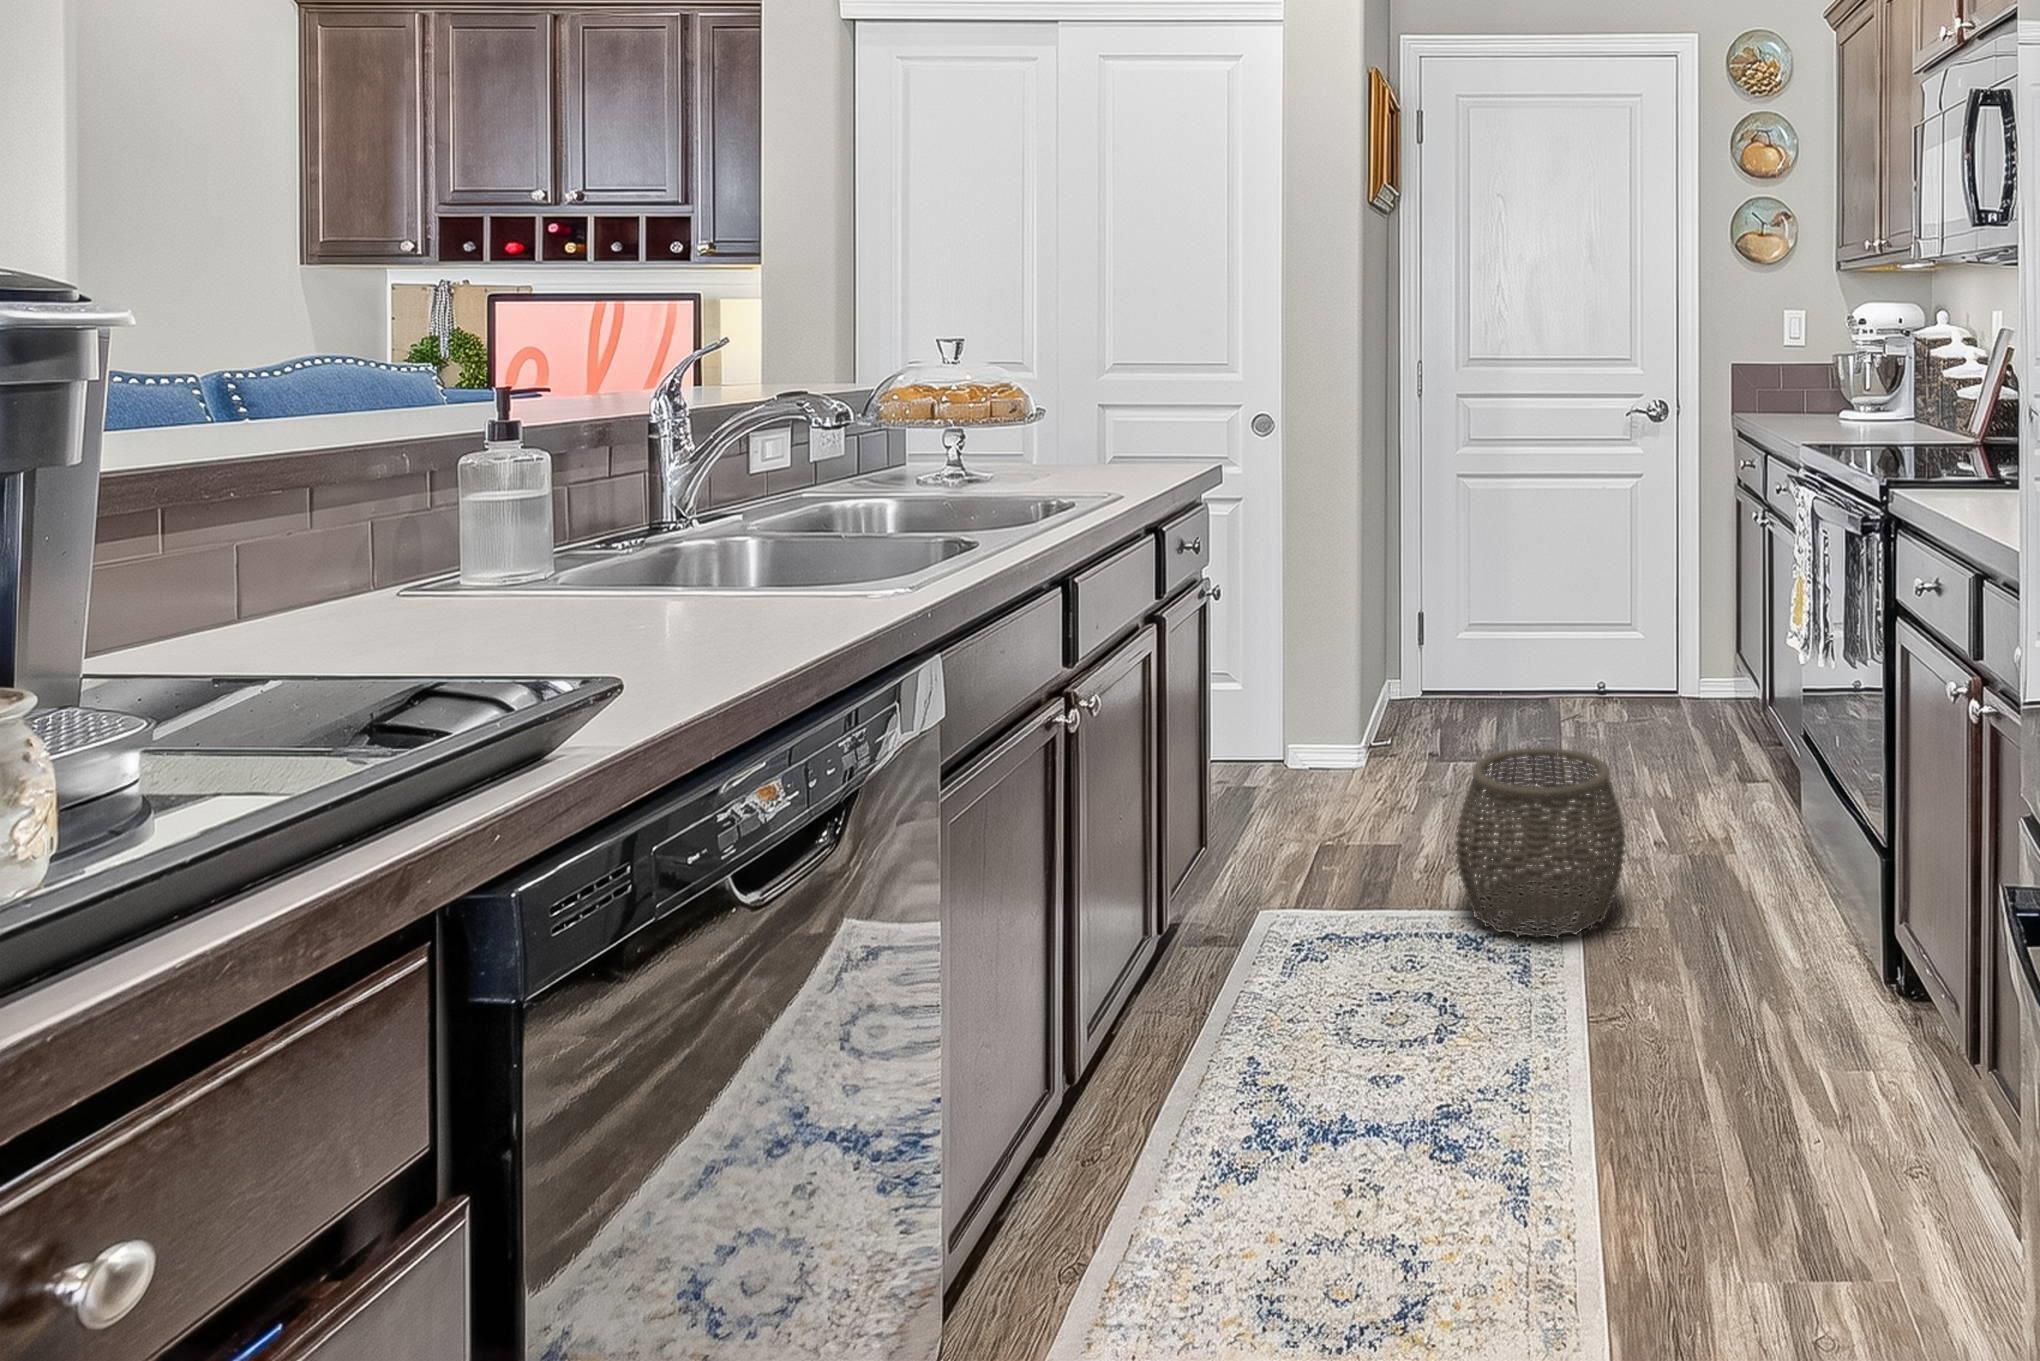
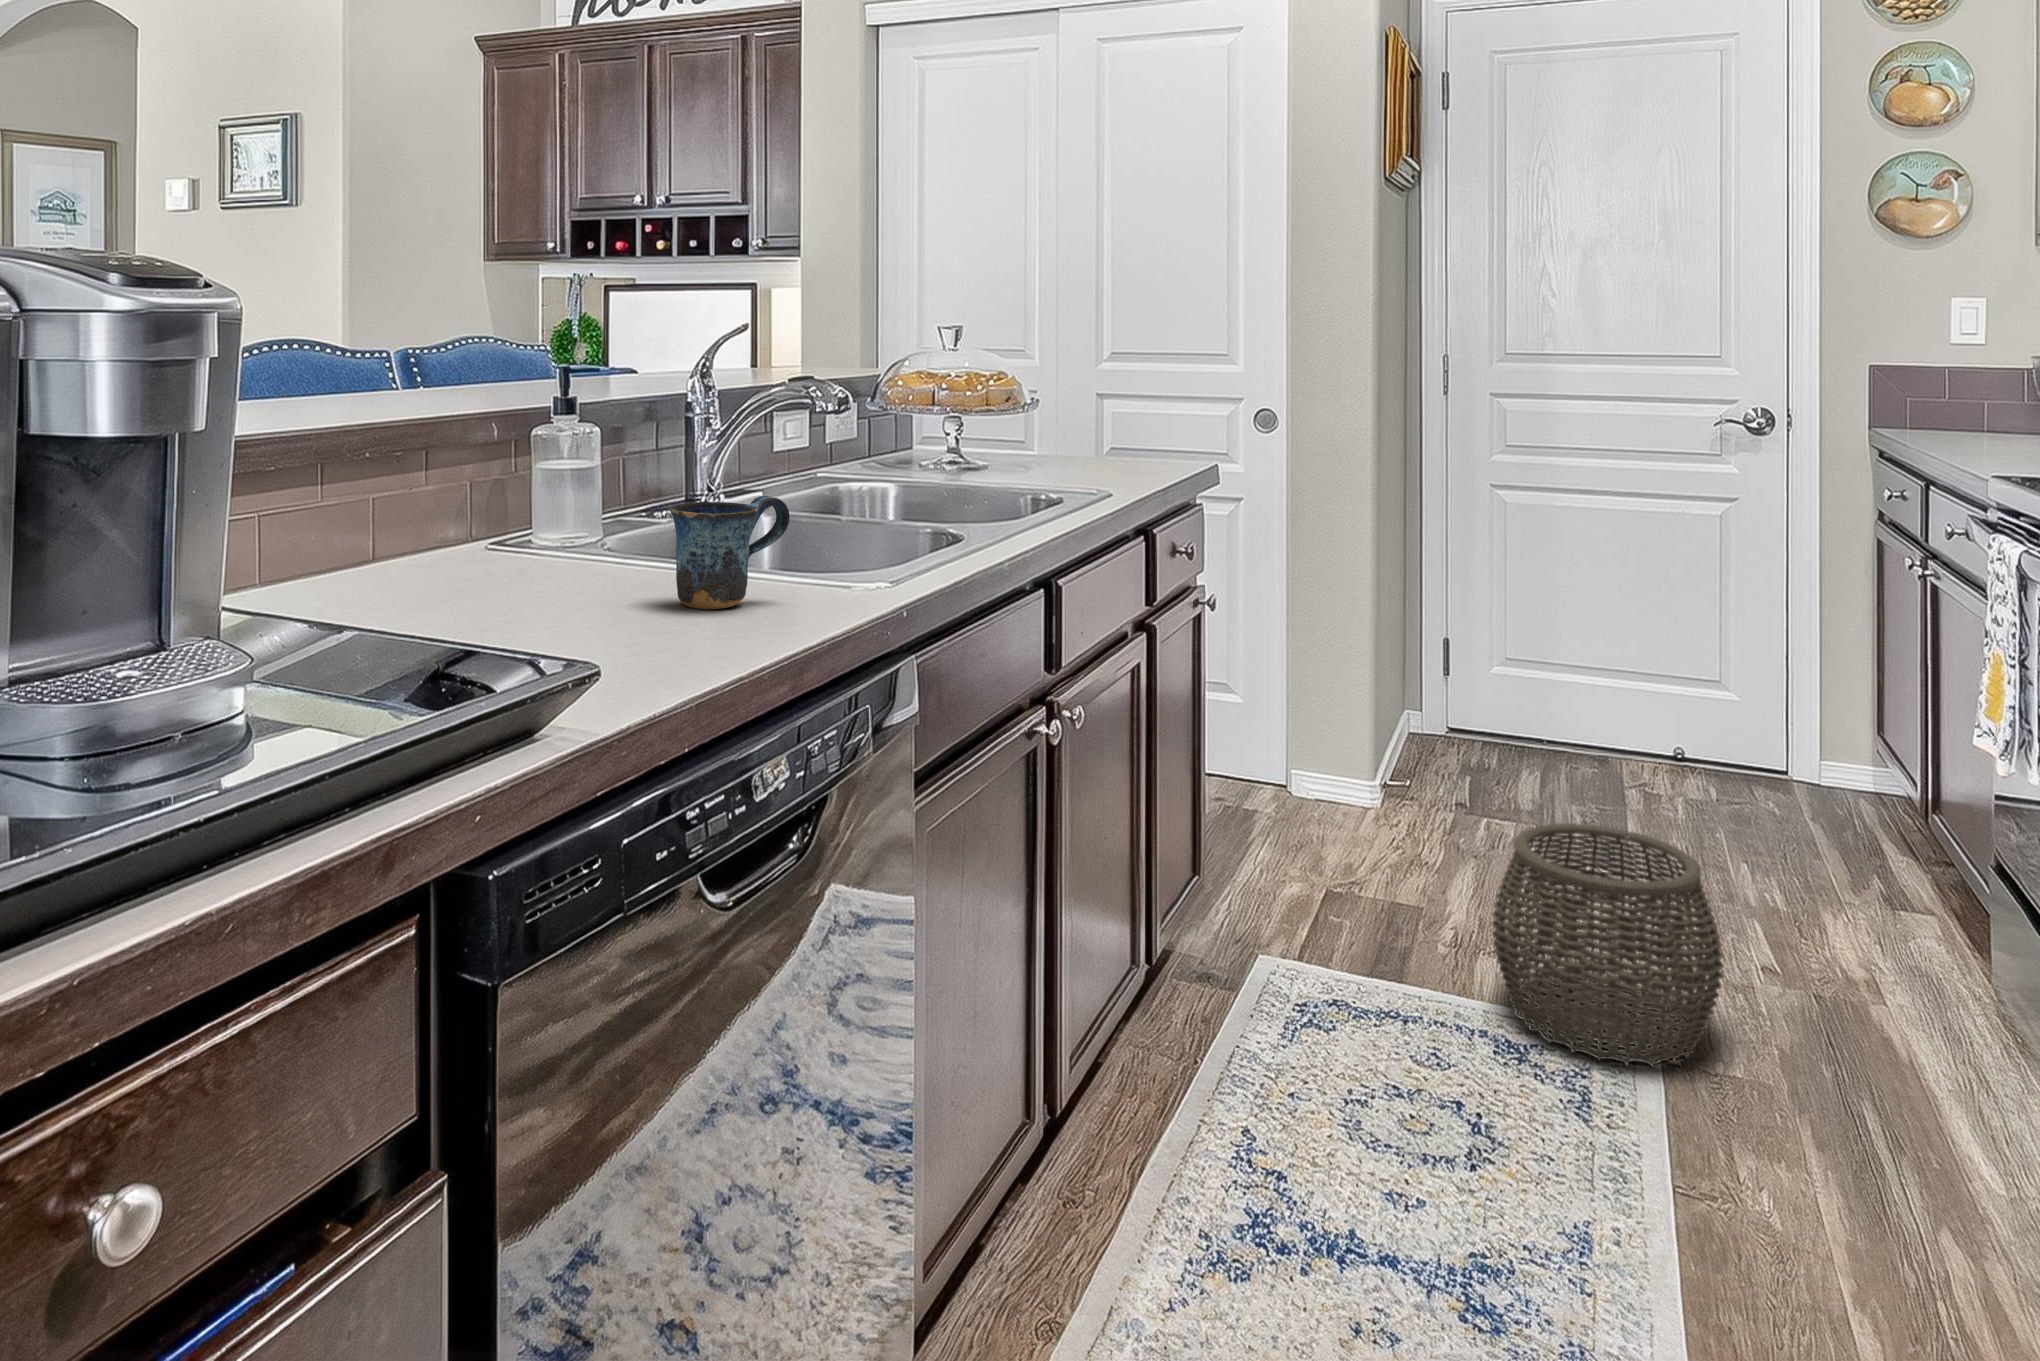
mug: none [671,510,806,626] -> present [669,496,790,609]

